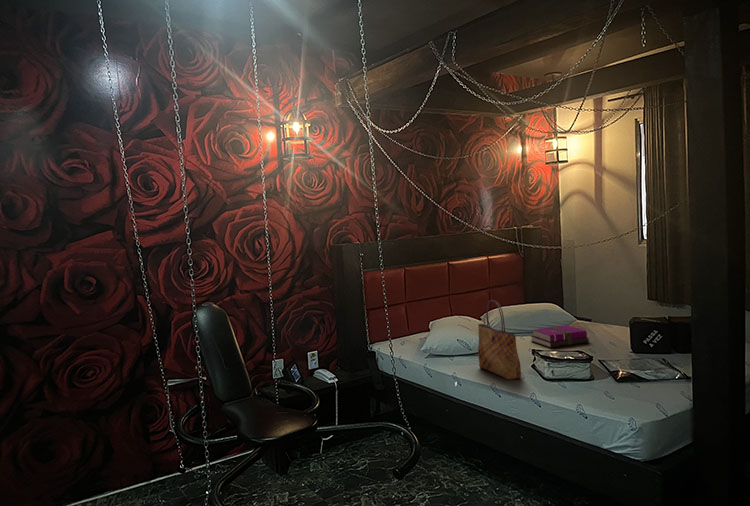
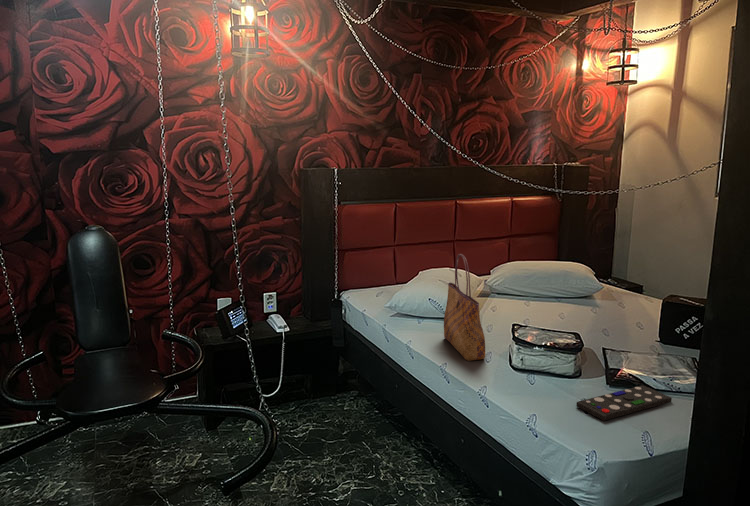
notebook: present [531,325,589,348] -> none [535,293,609,321]
remote control: none [606,379,664,403] -> present [576,385,672,421]

